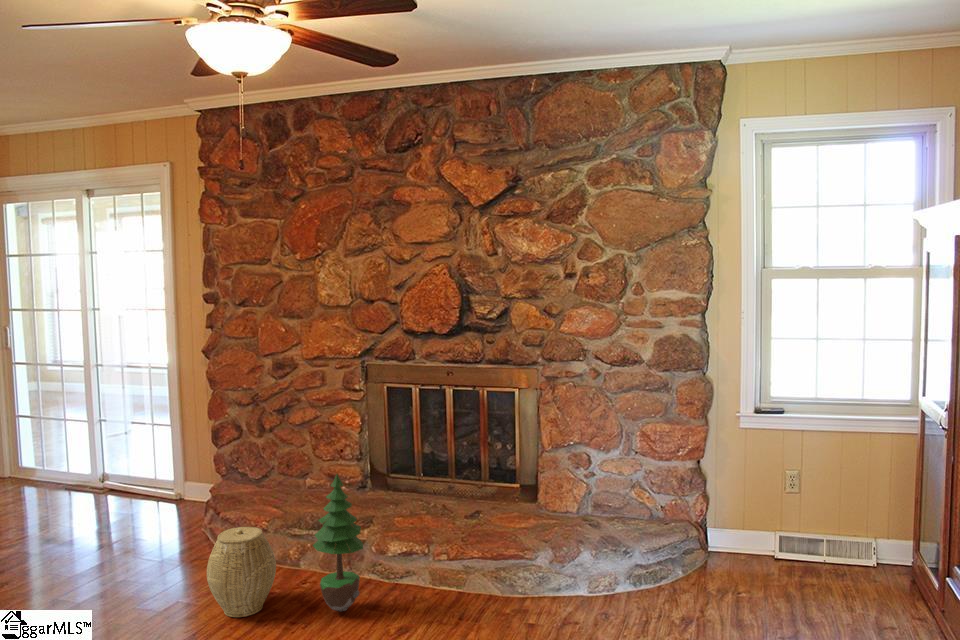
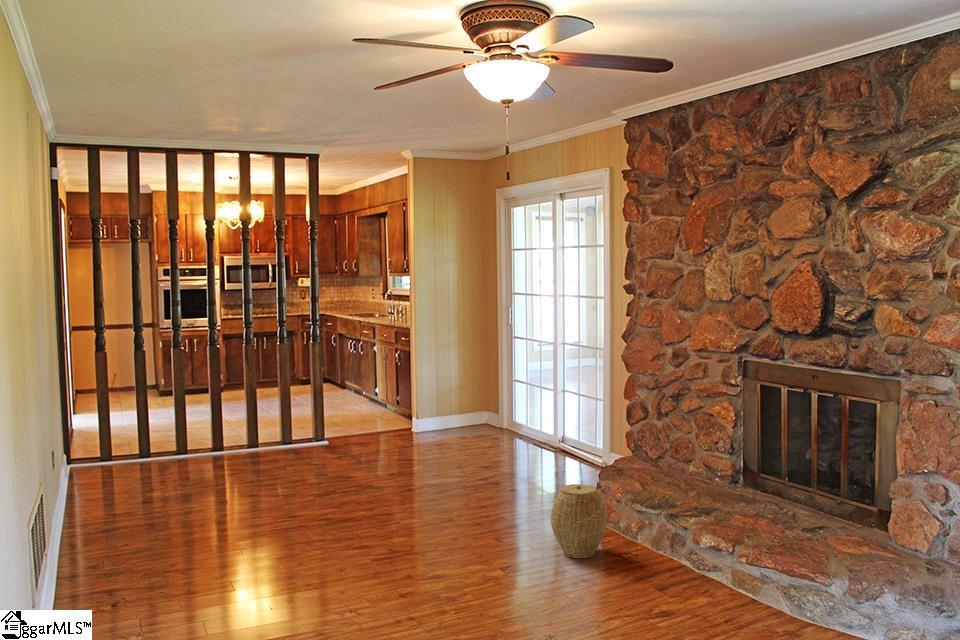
potted tree: present [313,474,363,612] -> none [623,450,669,577]

